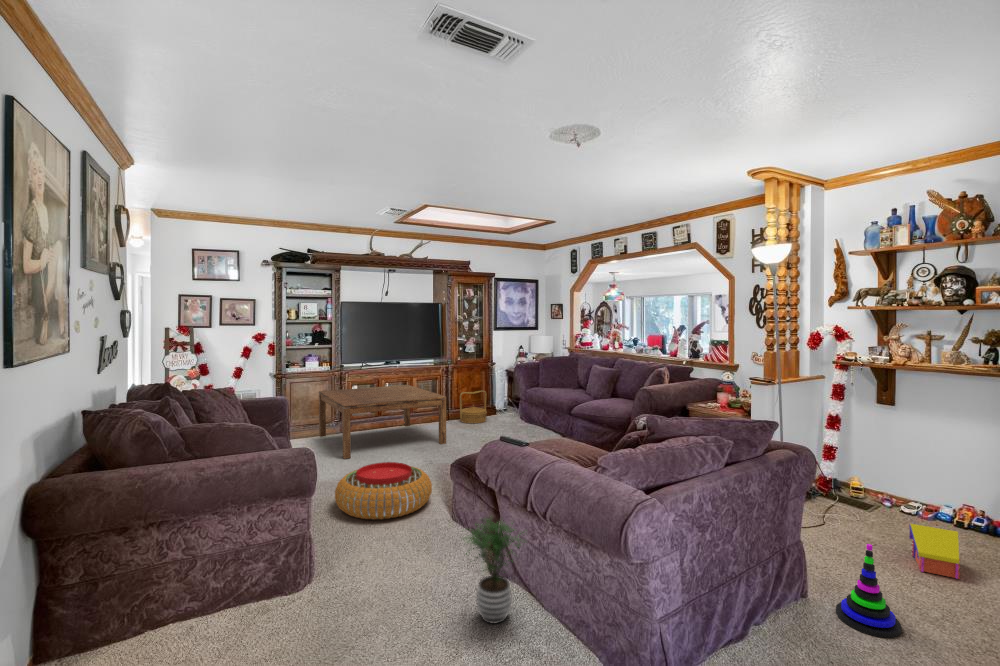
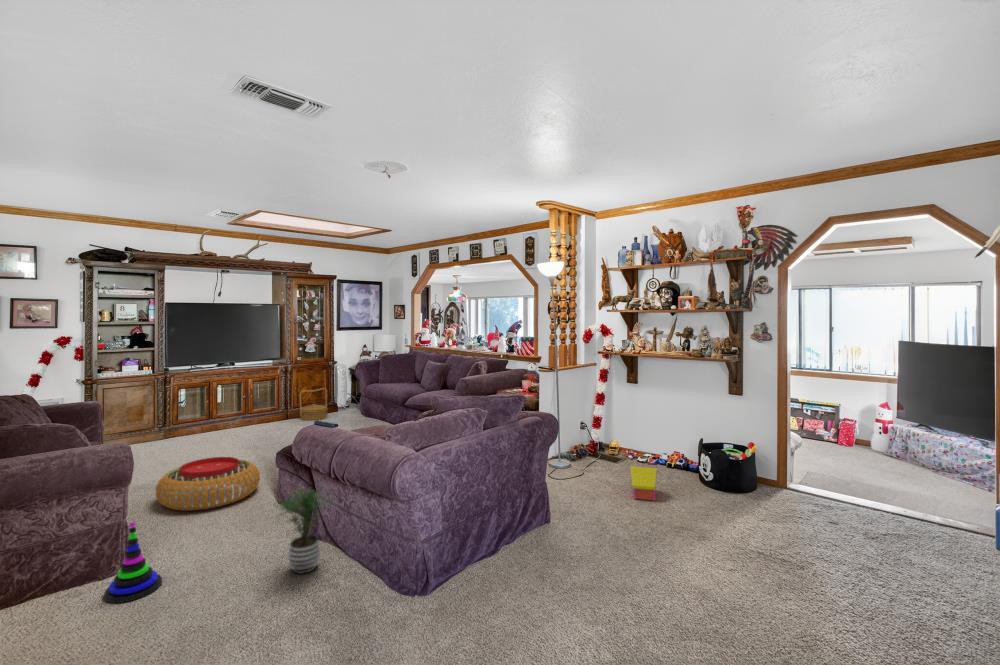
coffee table: present [319,385,446,459] -> none [140,385,282,461]
stacking toy: present [836,544,901,638] -> present [104,522,162,603]

